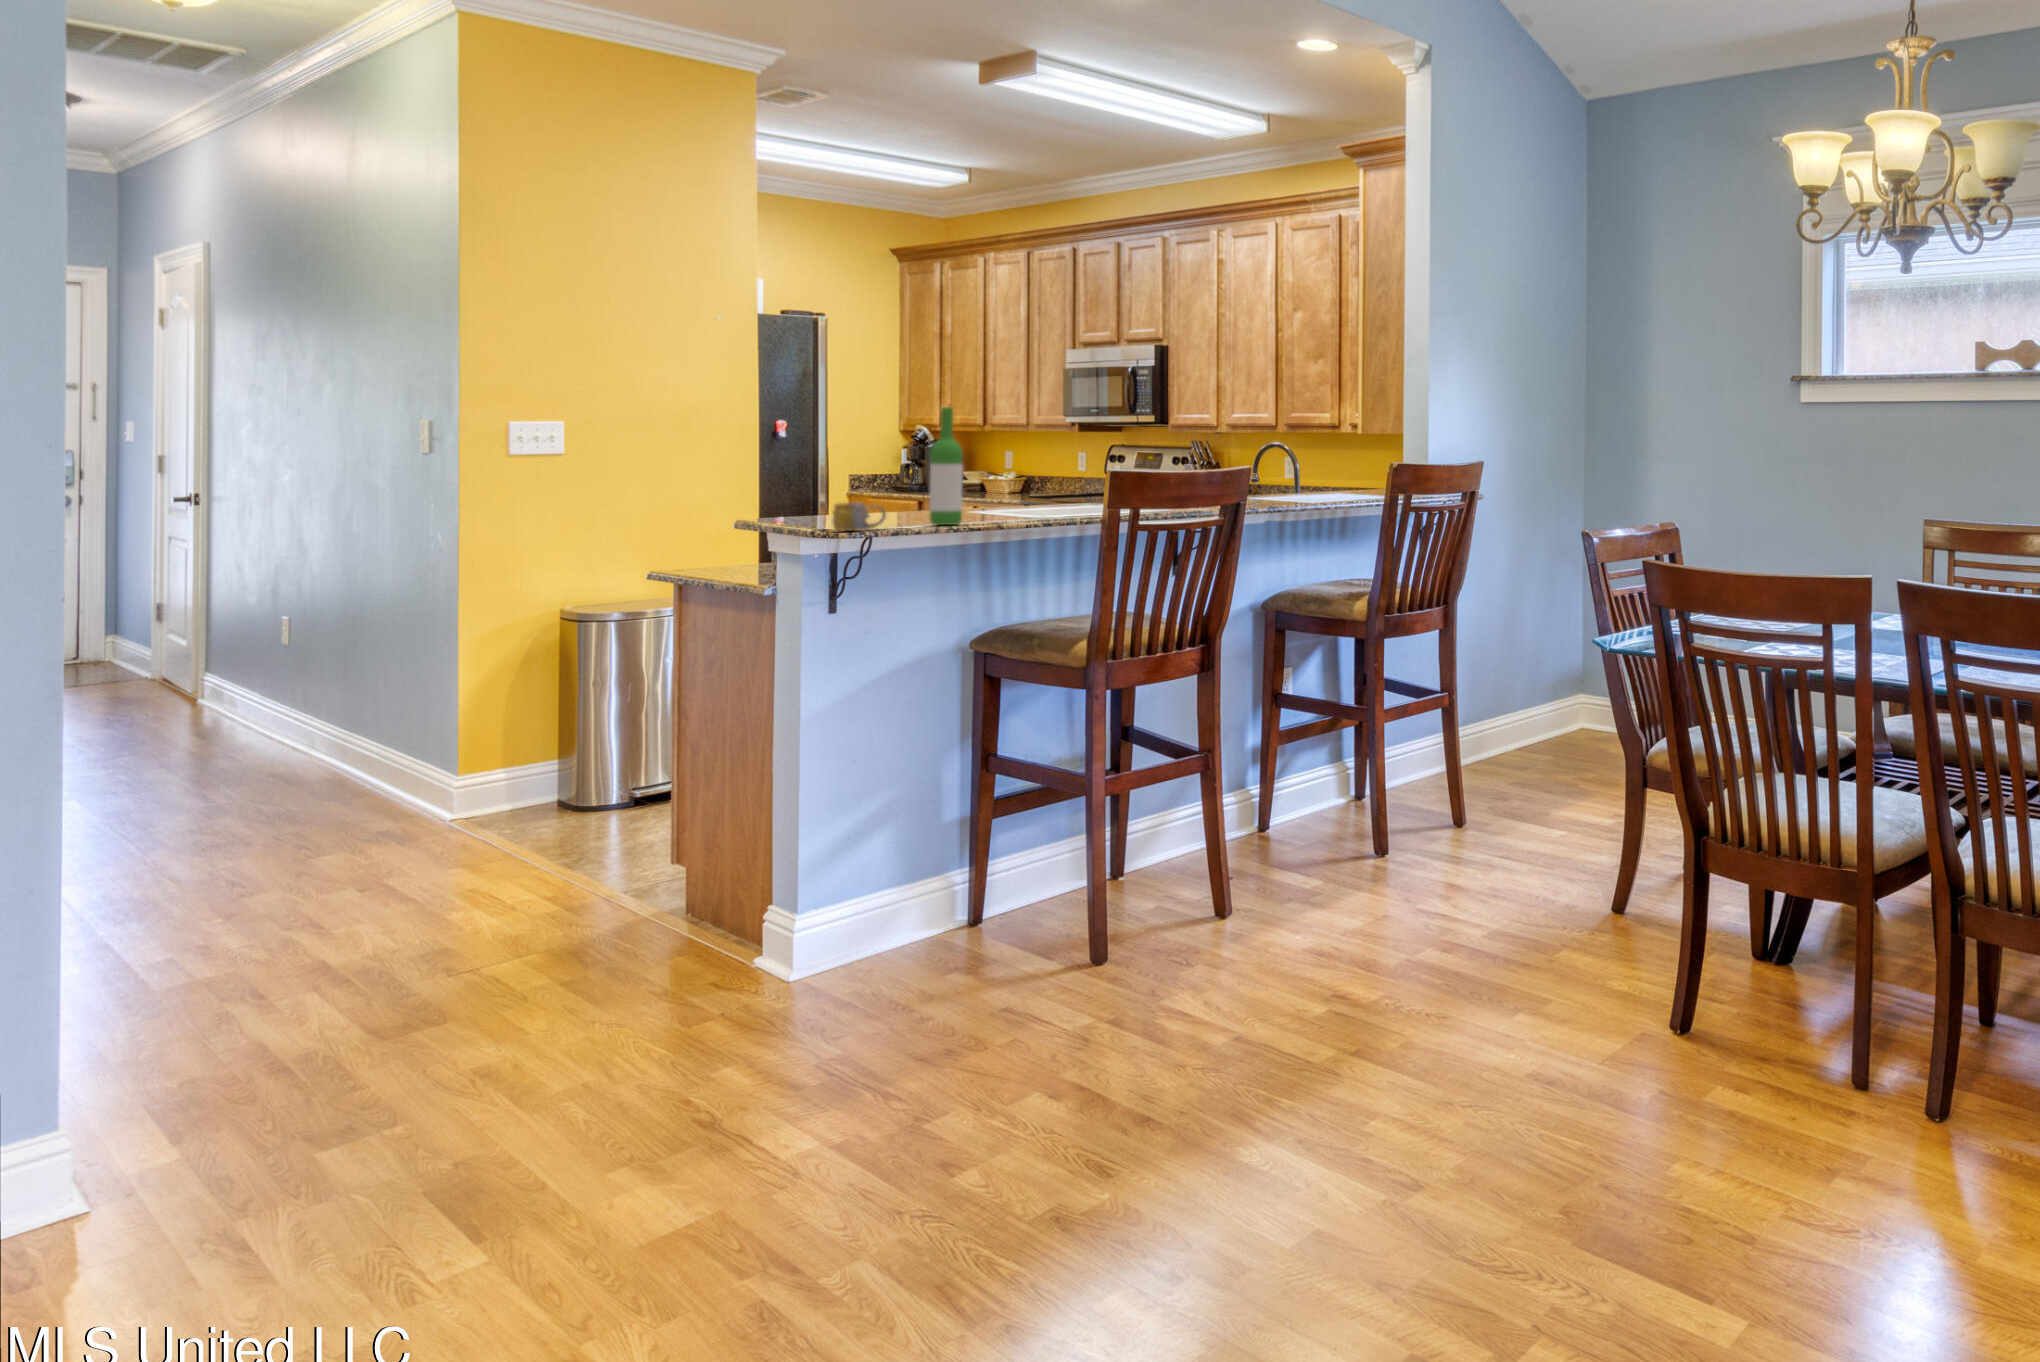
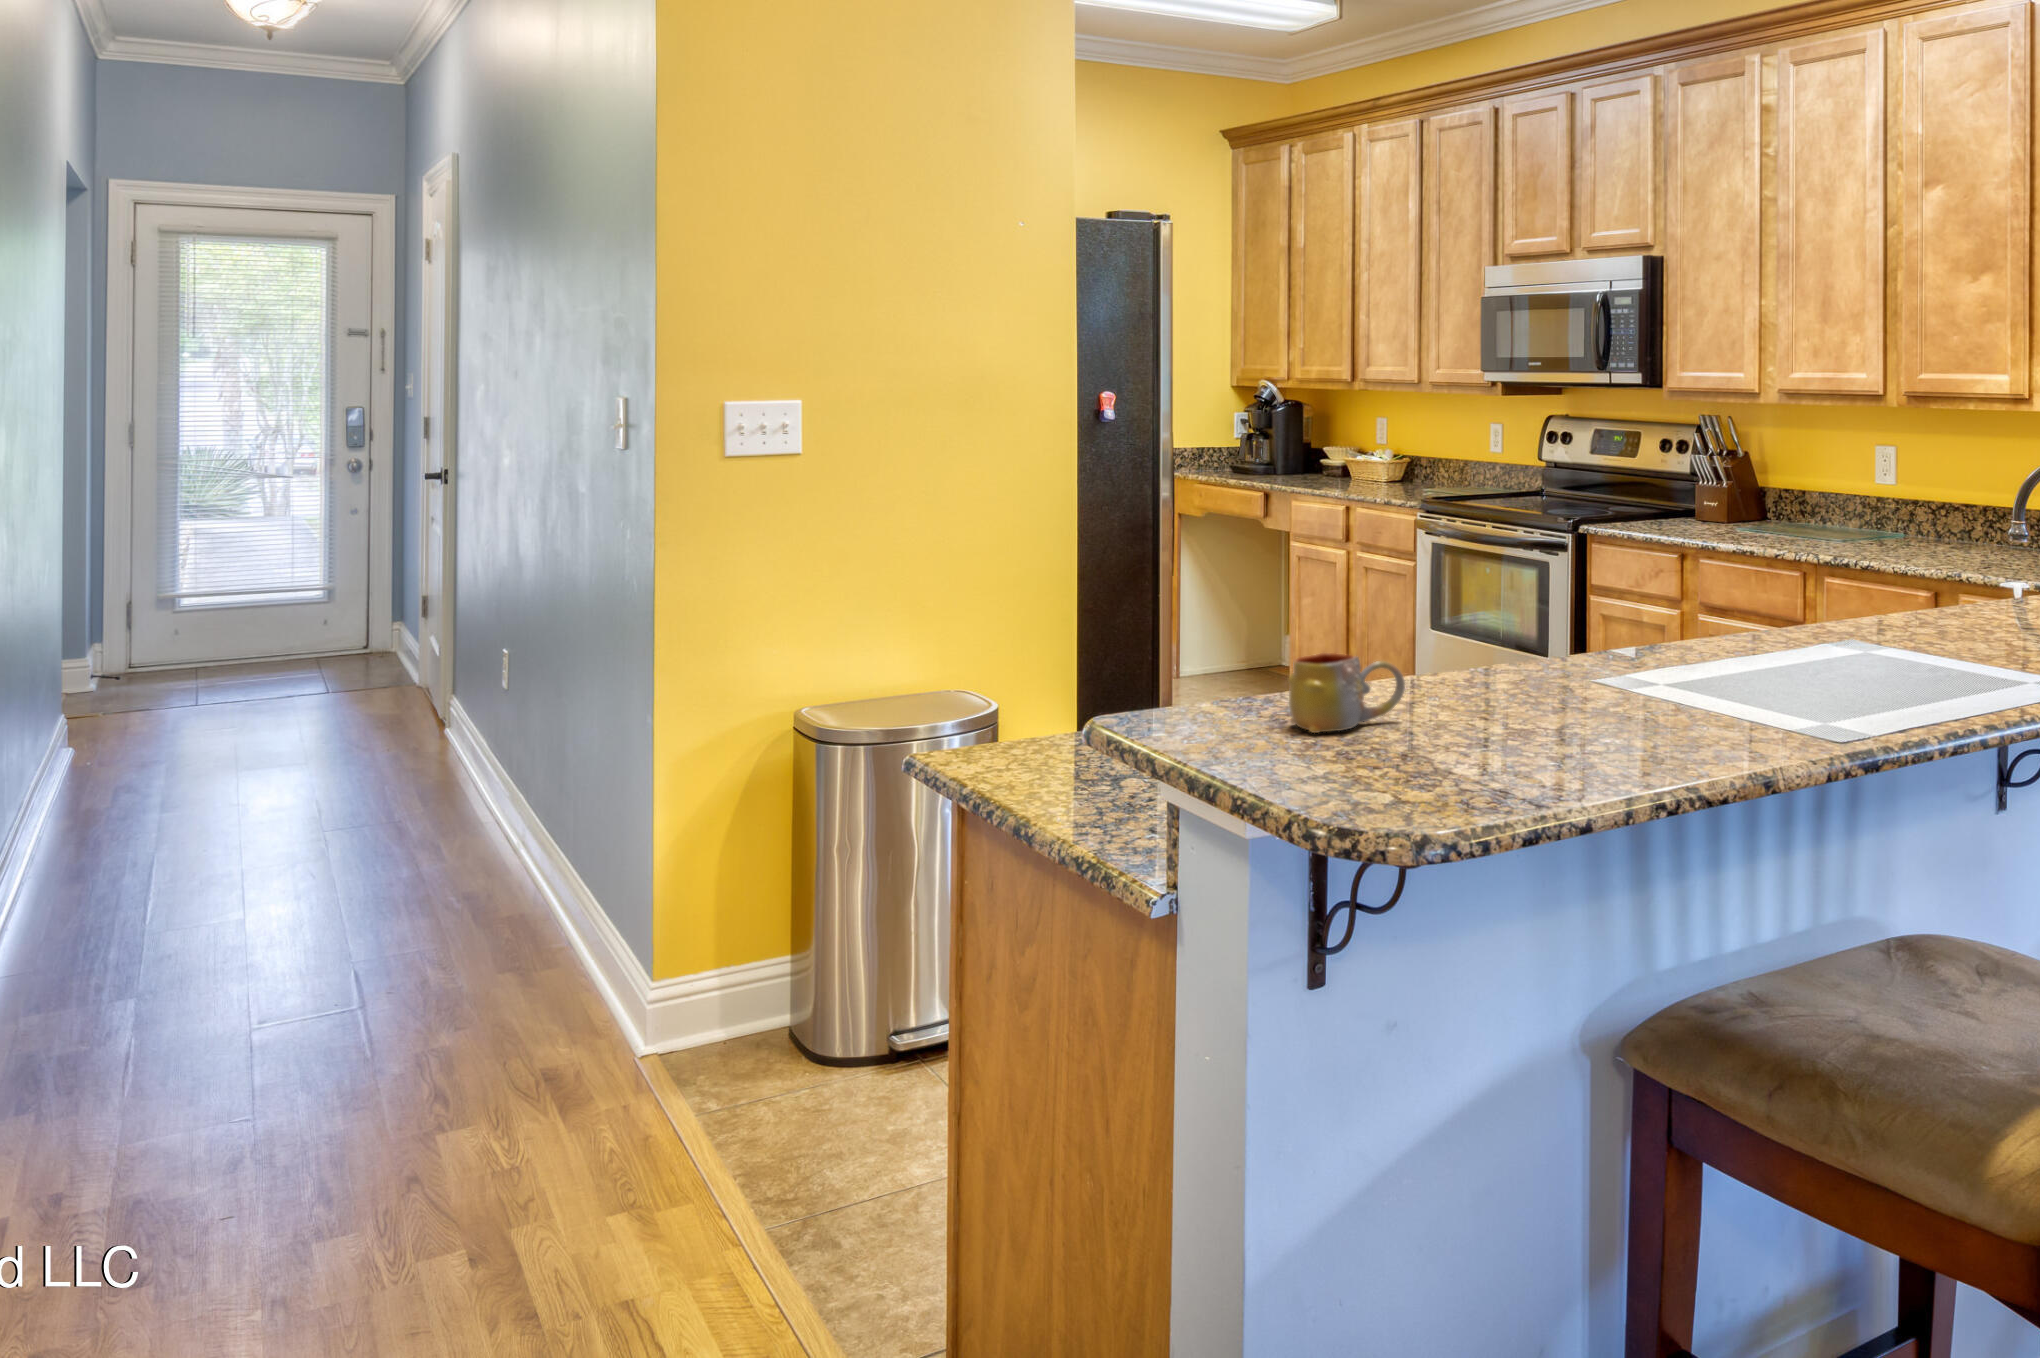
wine bottle: present [930,407,963,525] -> none [1480,411,1553,697]

